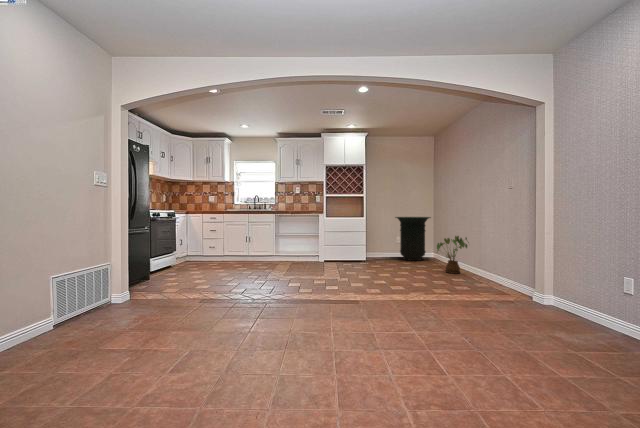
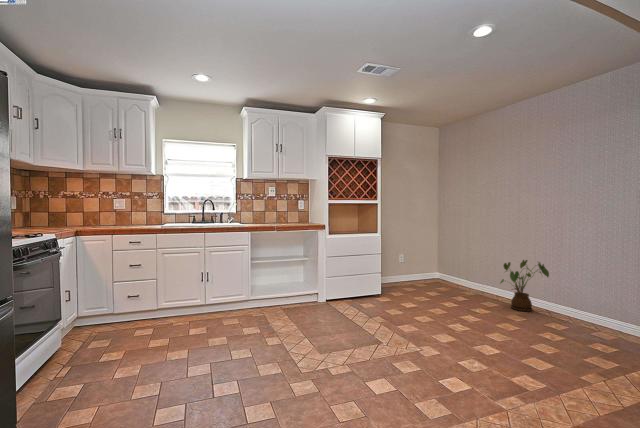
trash can: present [395,217,431,261] -> none [405,229,452,289]

